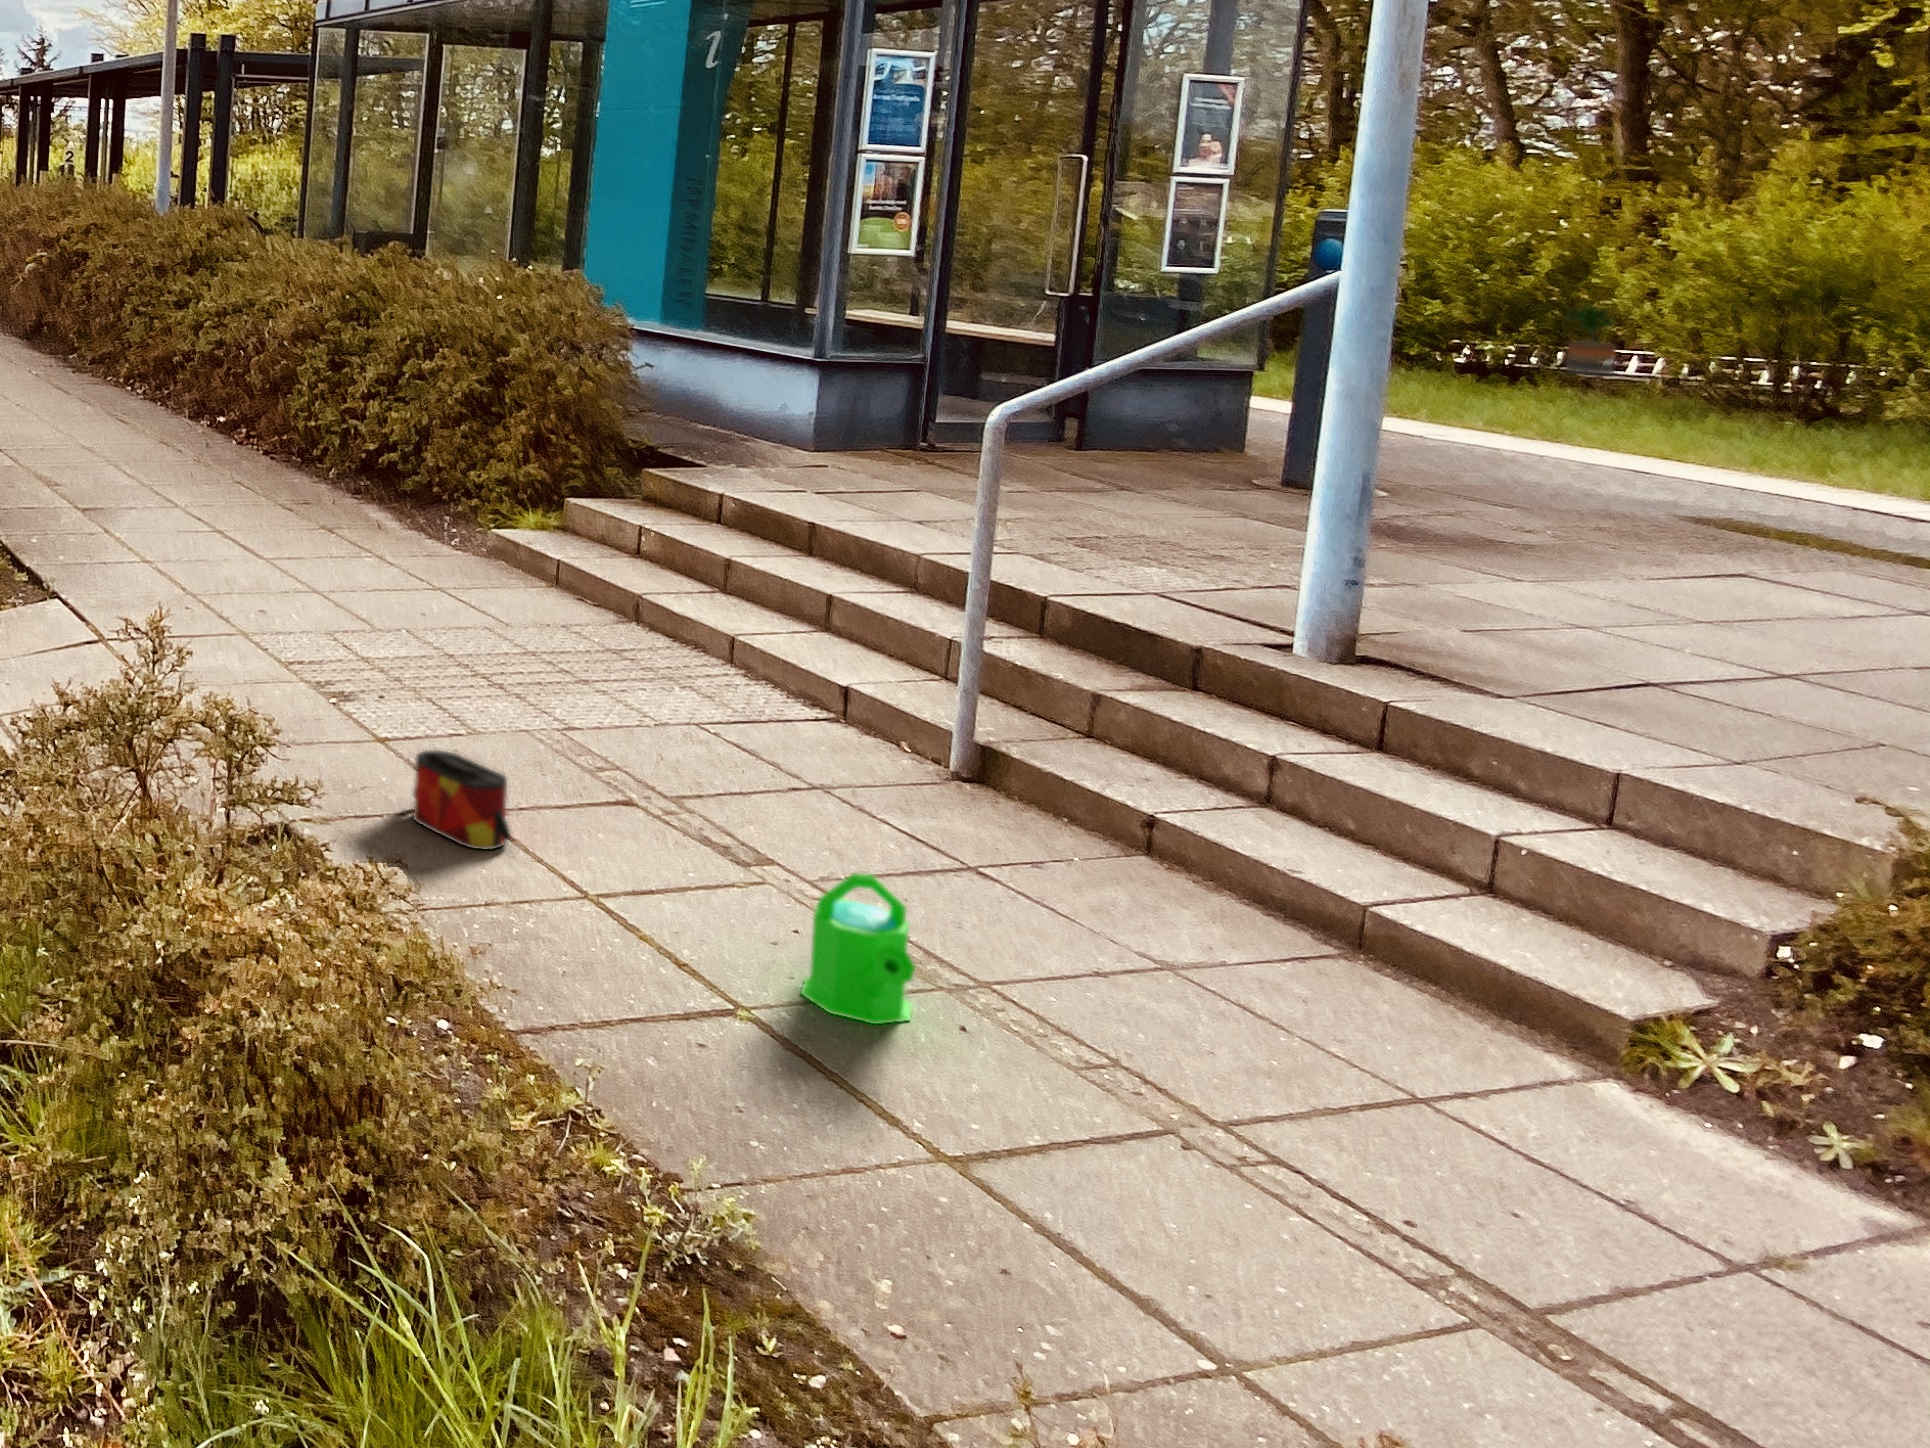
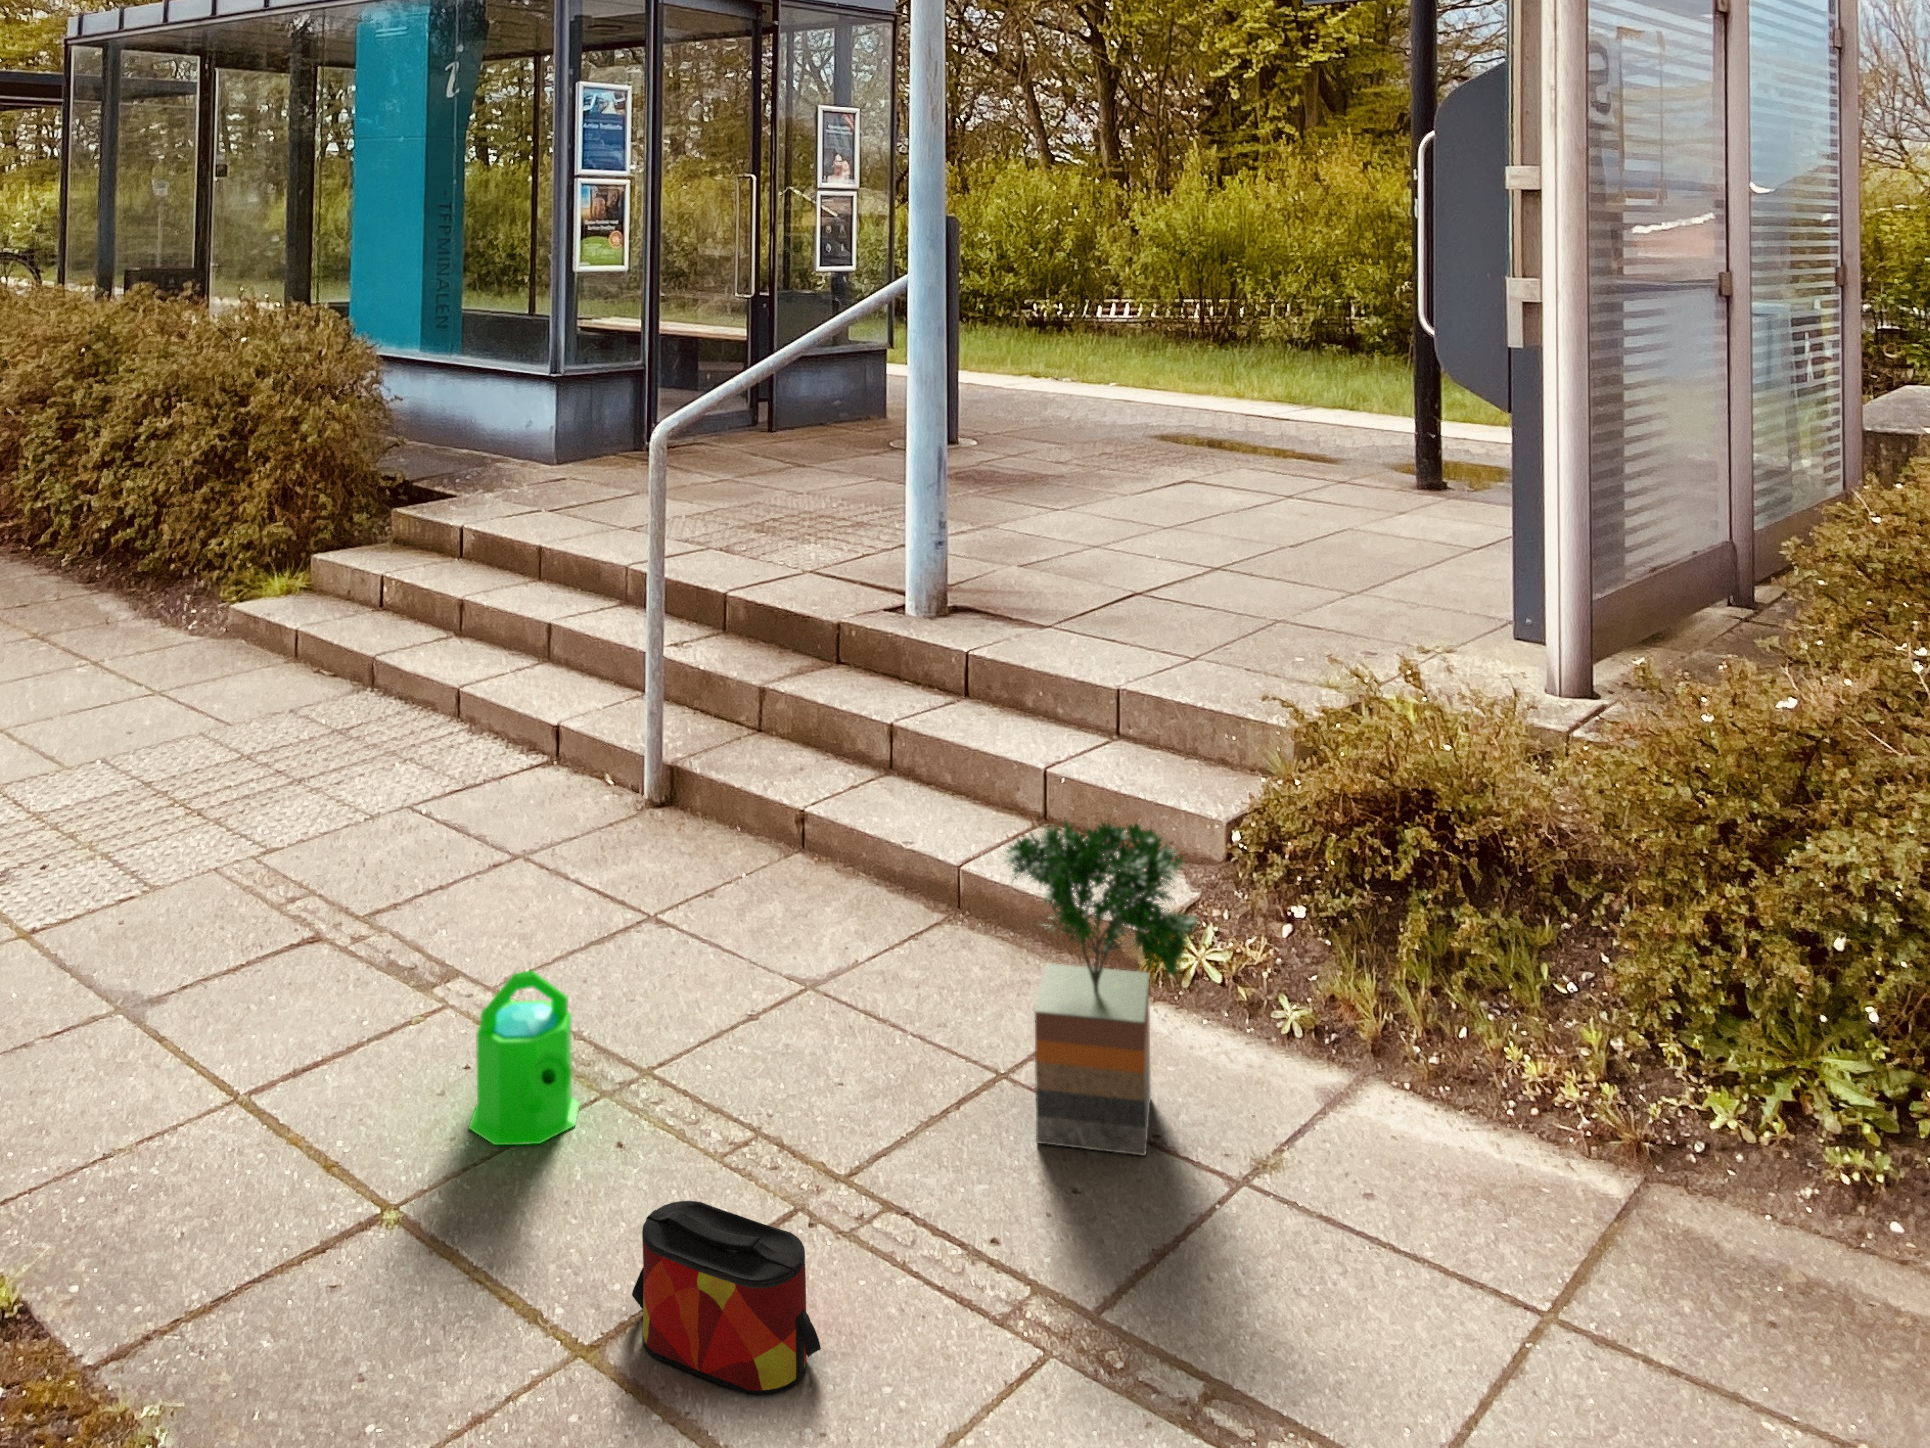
potted tree: present [1566,305,1617,375] -> present [1003,820,1197,1156]
bag: present [413,750,511,850] -> present [632,1201,821,1396]

